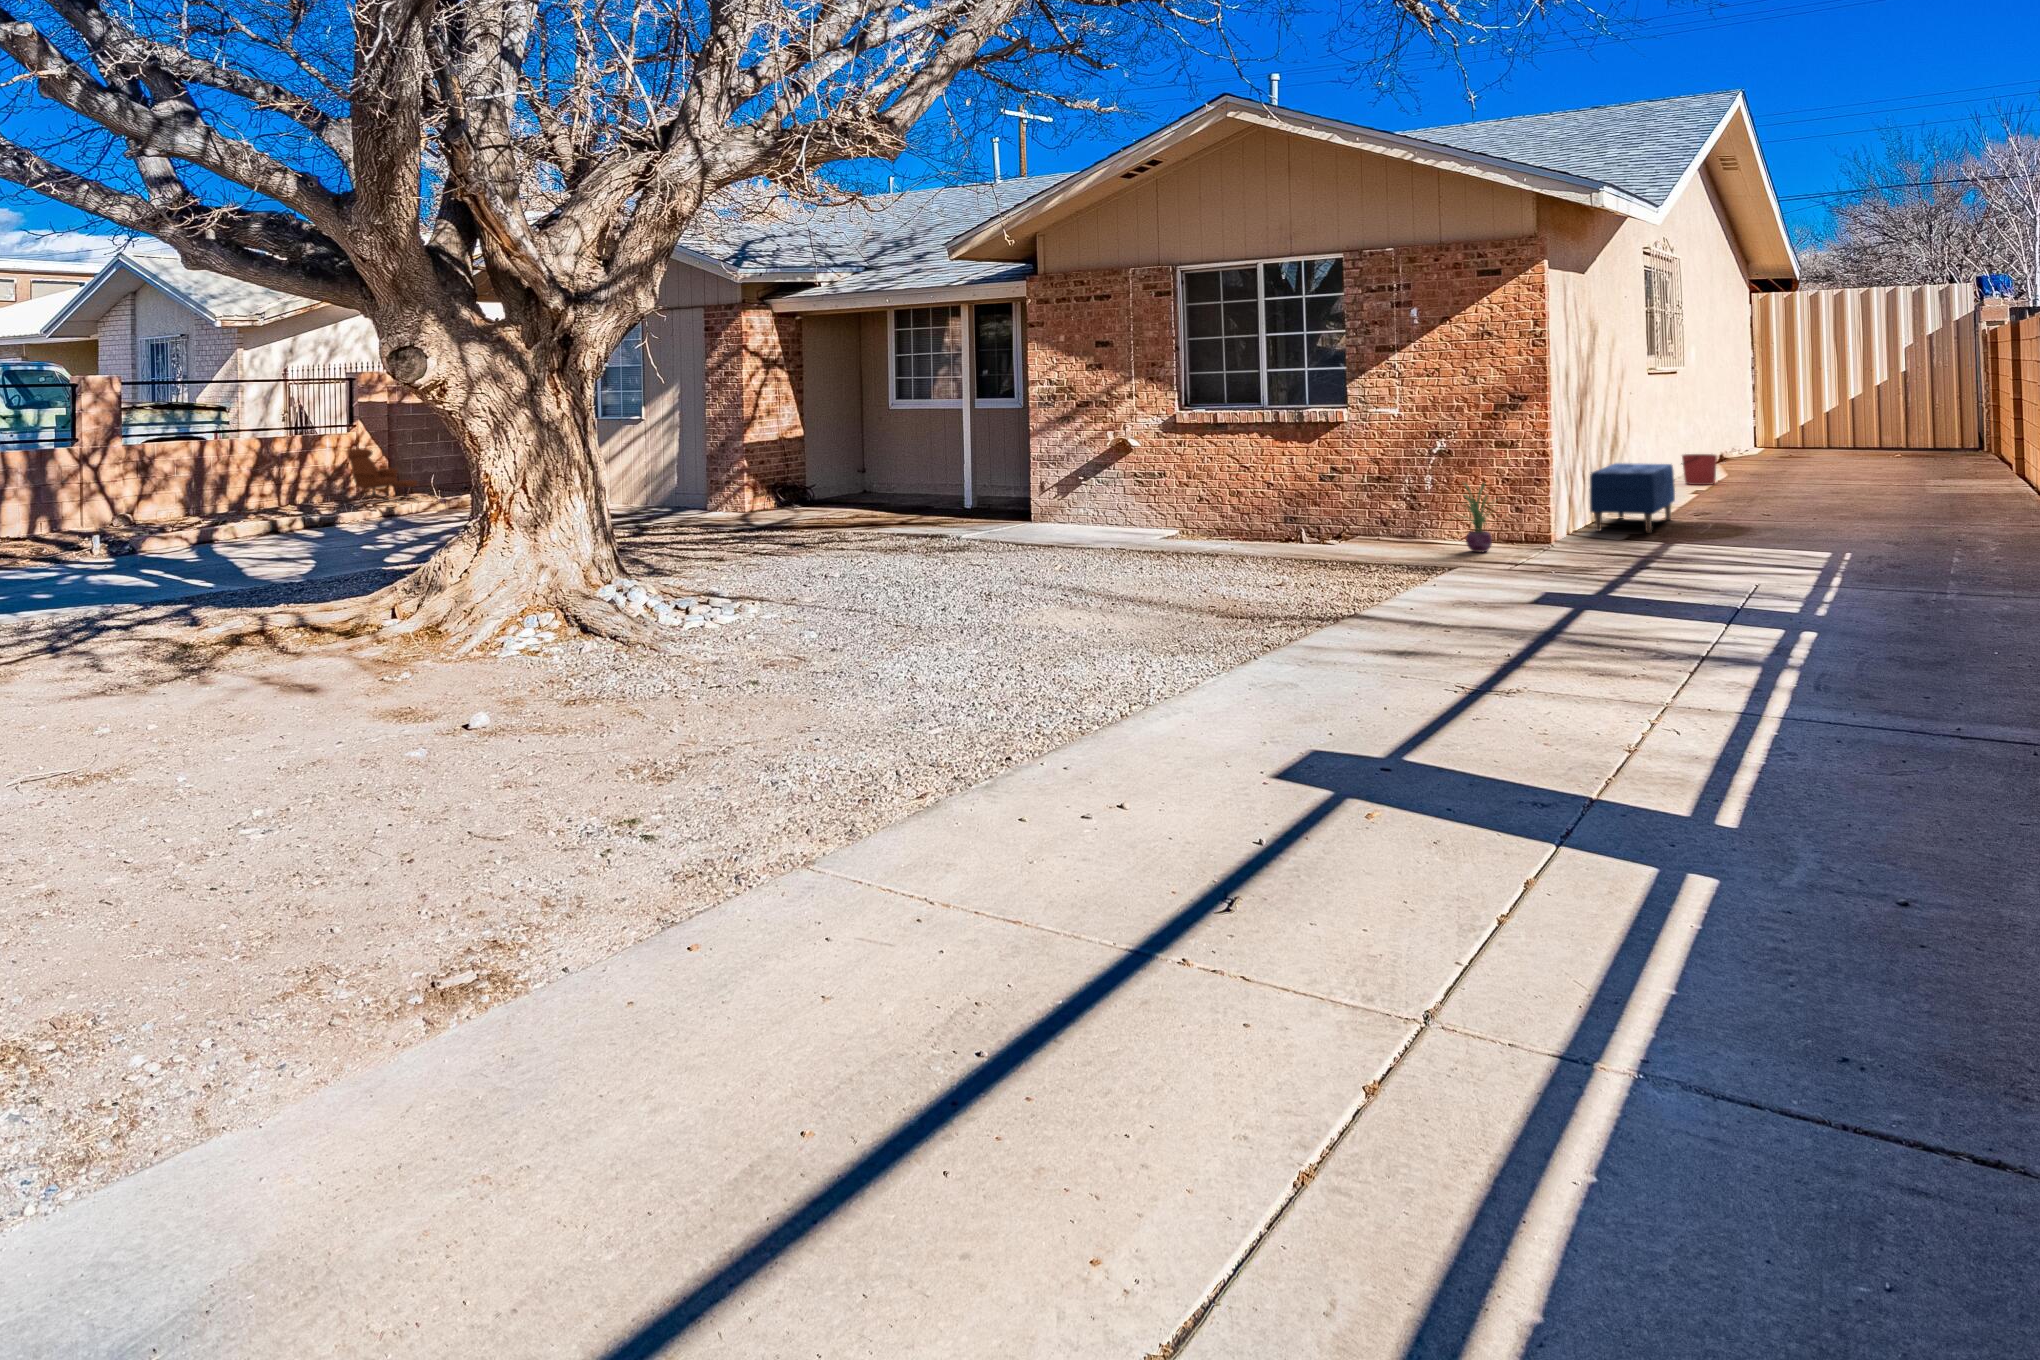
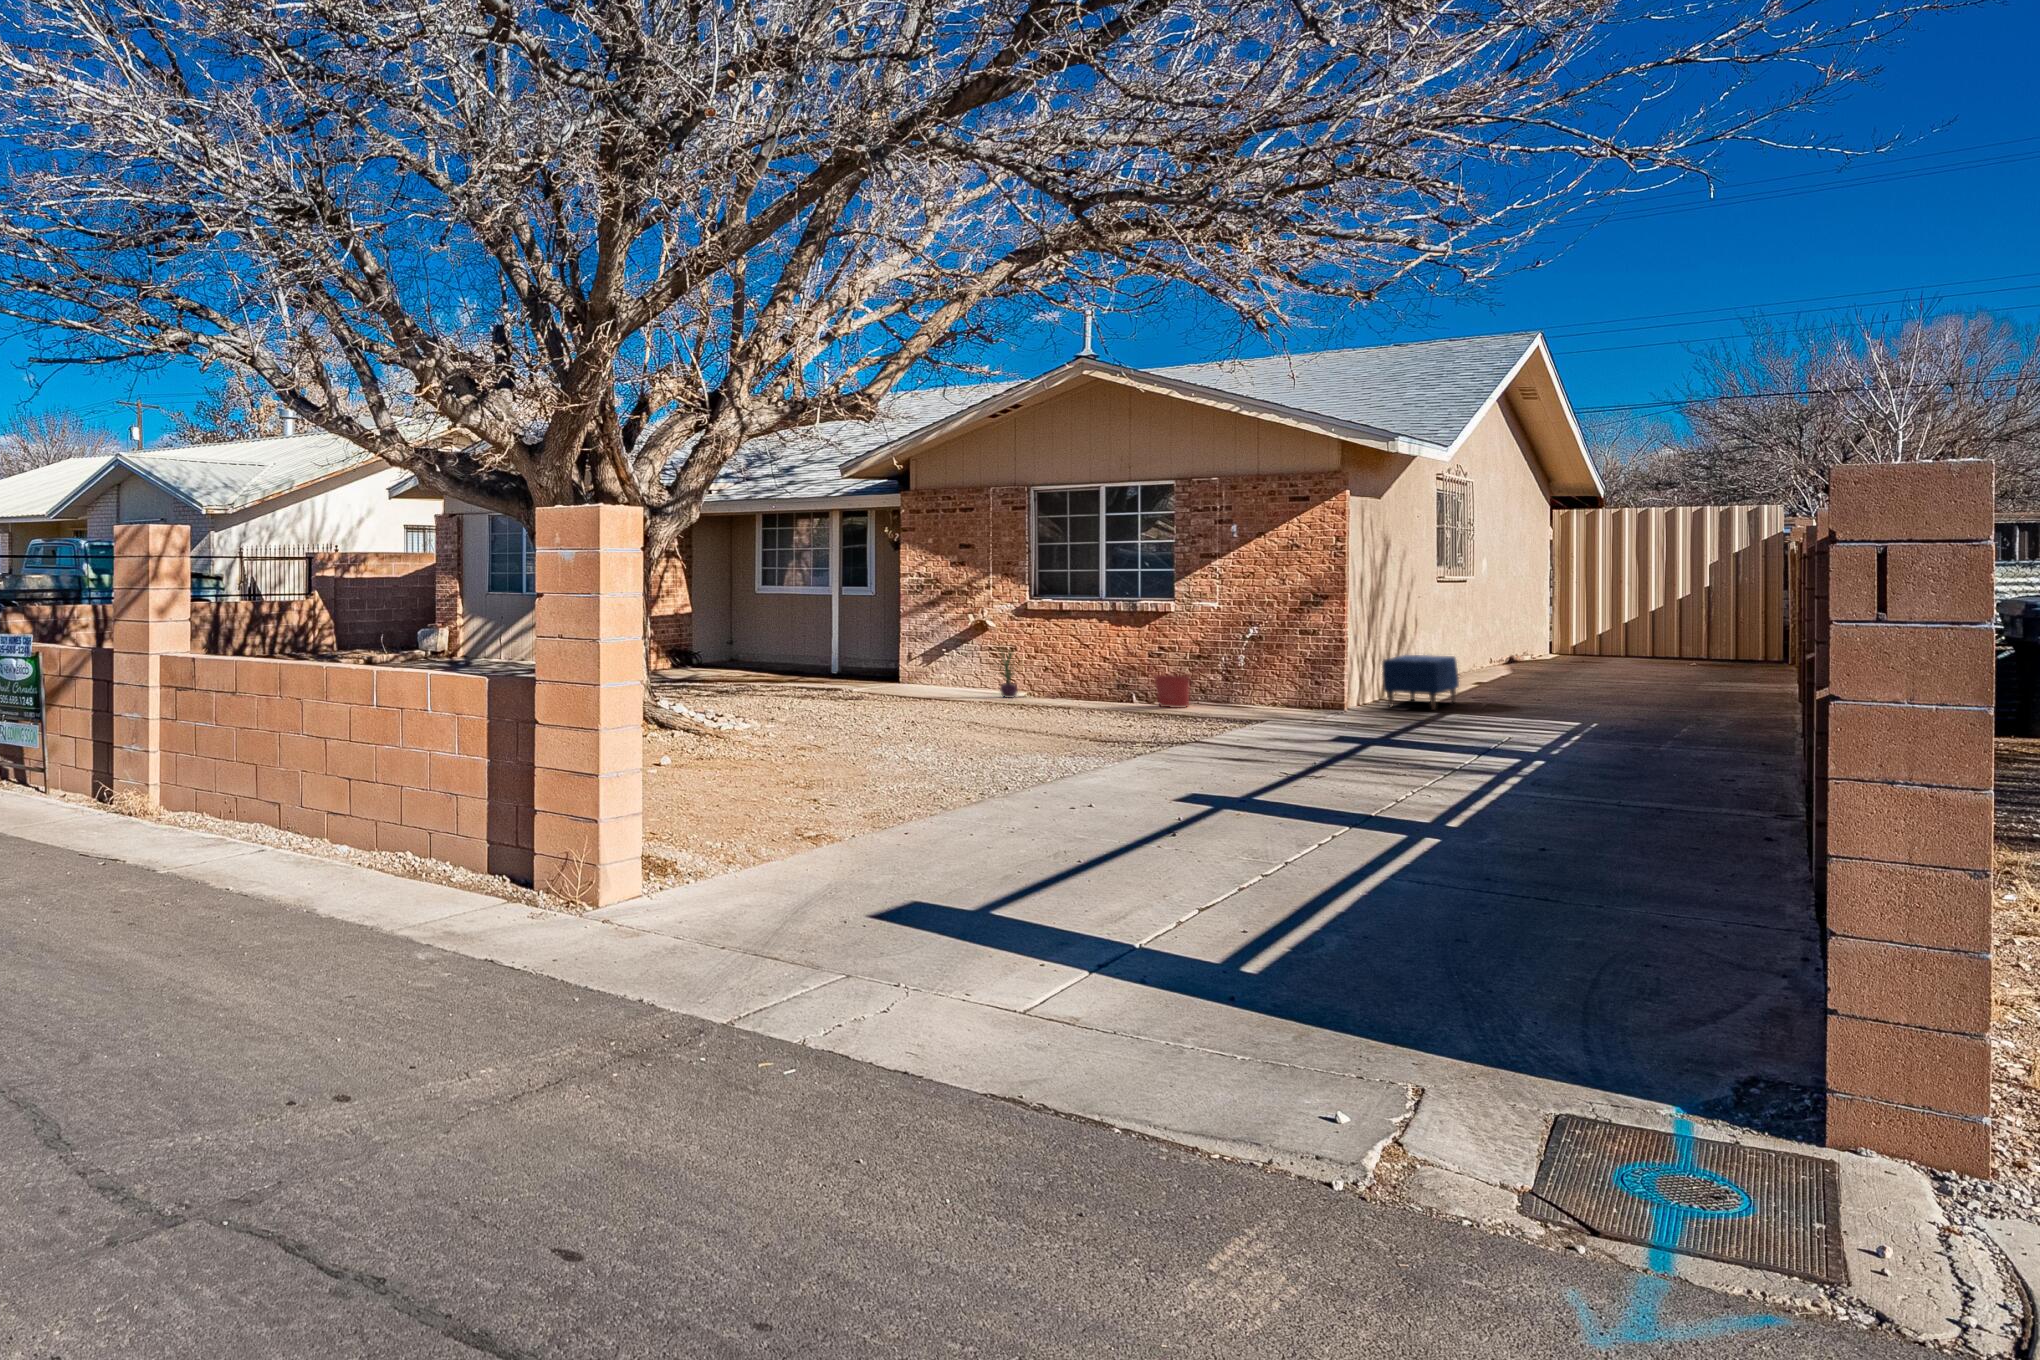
lounge chair: present [349,448,417,501] -> none [303,611,357,656]
bucket: present [1681,454,1717,485] -> present [1154,675,1191,708]
decorative plant: present [1463,483,1495,552] -> present [998,653,1018,698]

